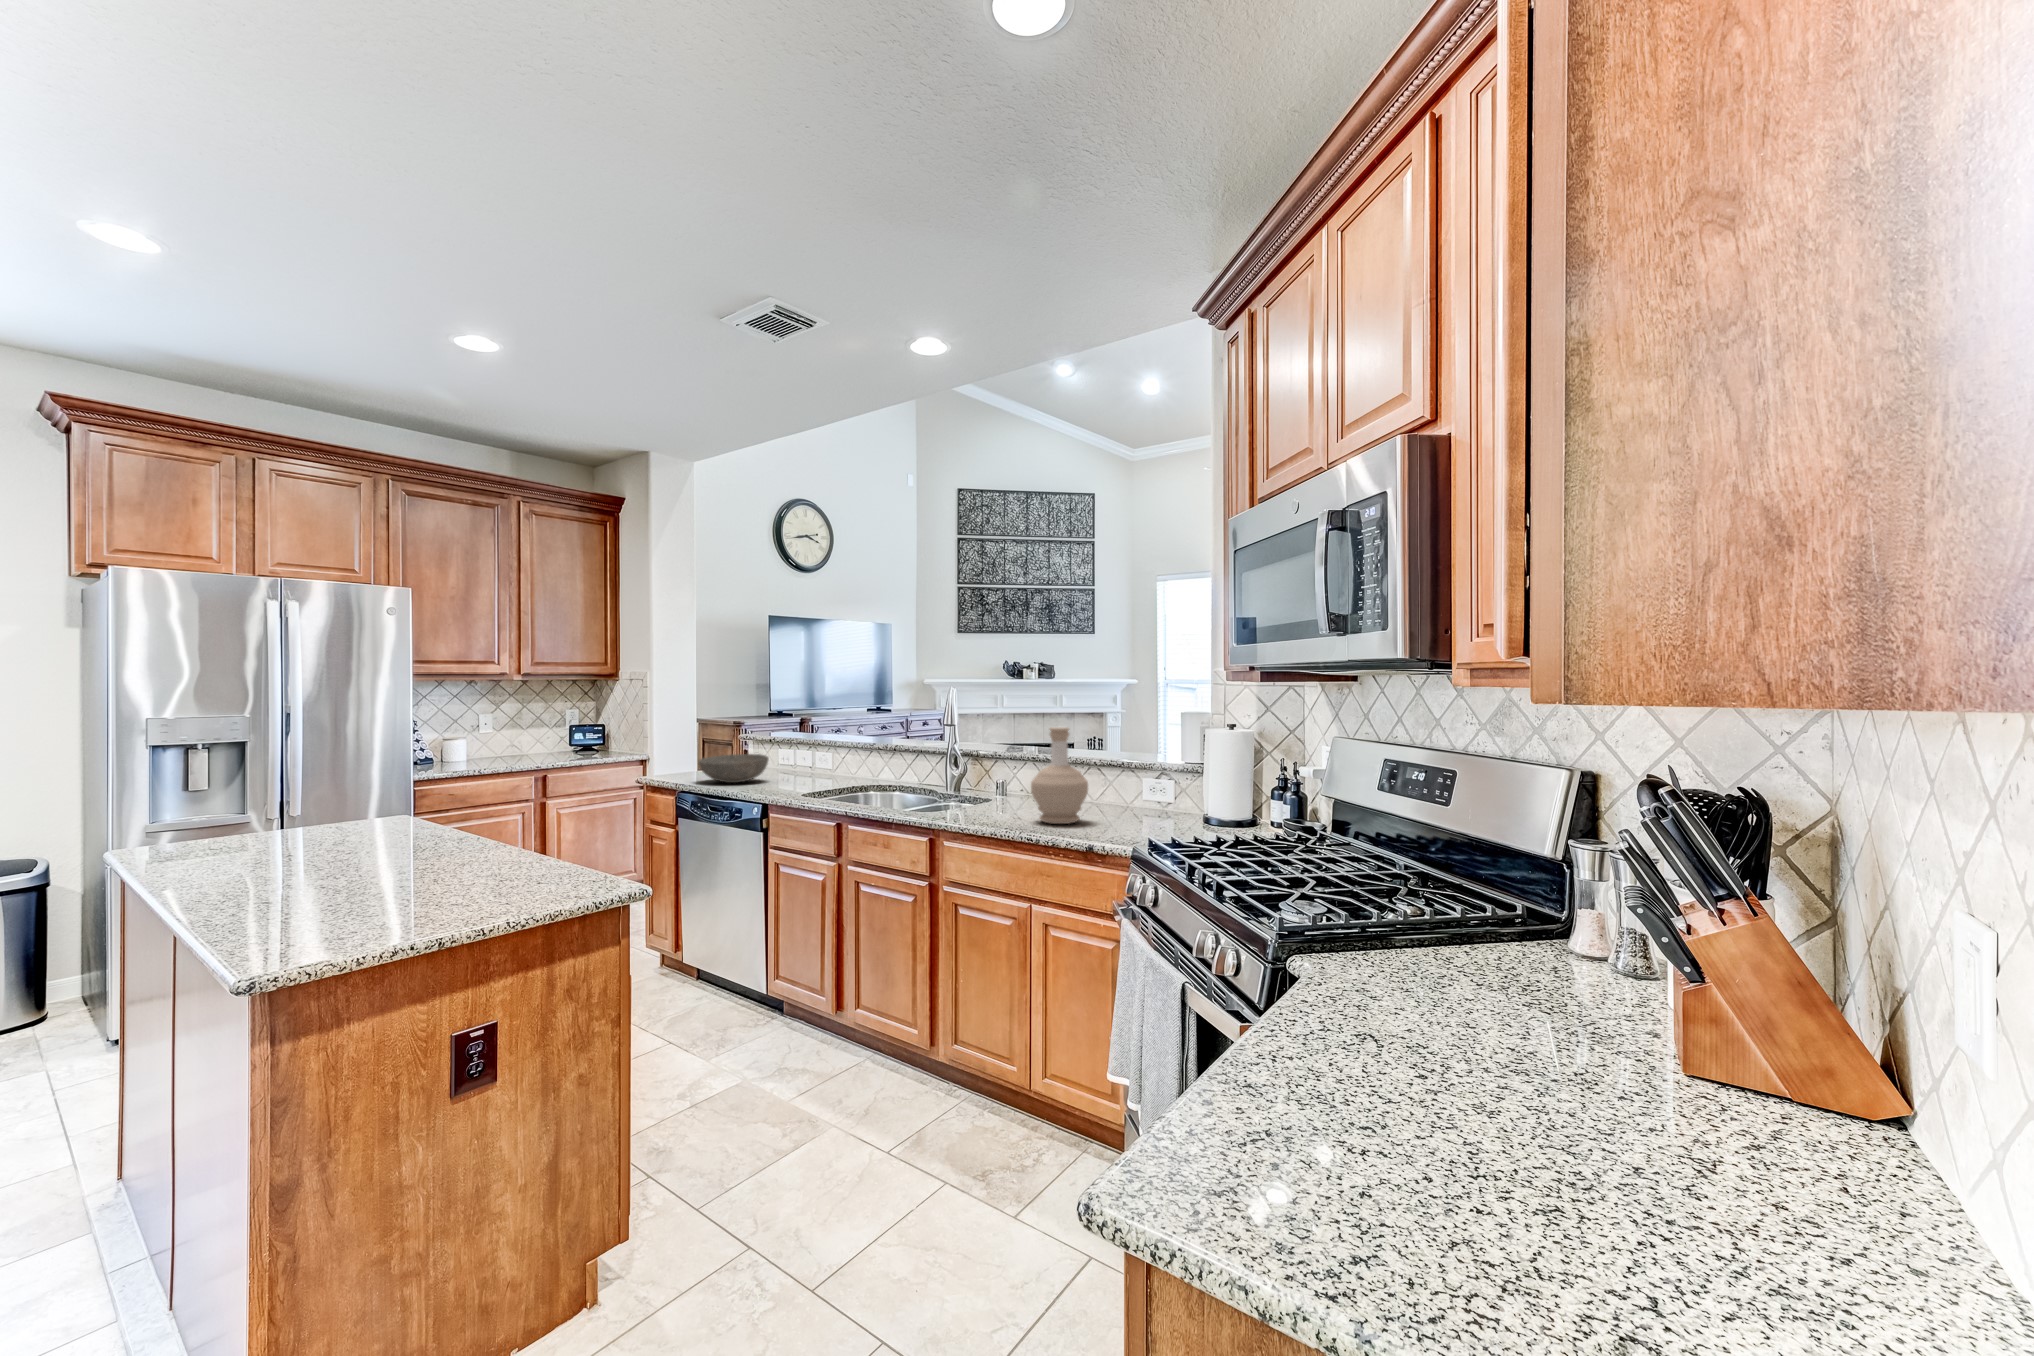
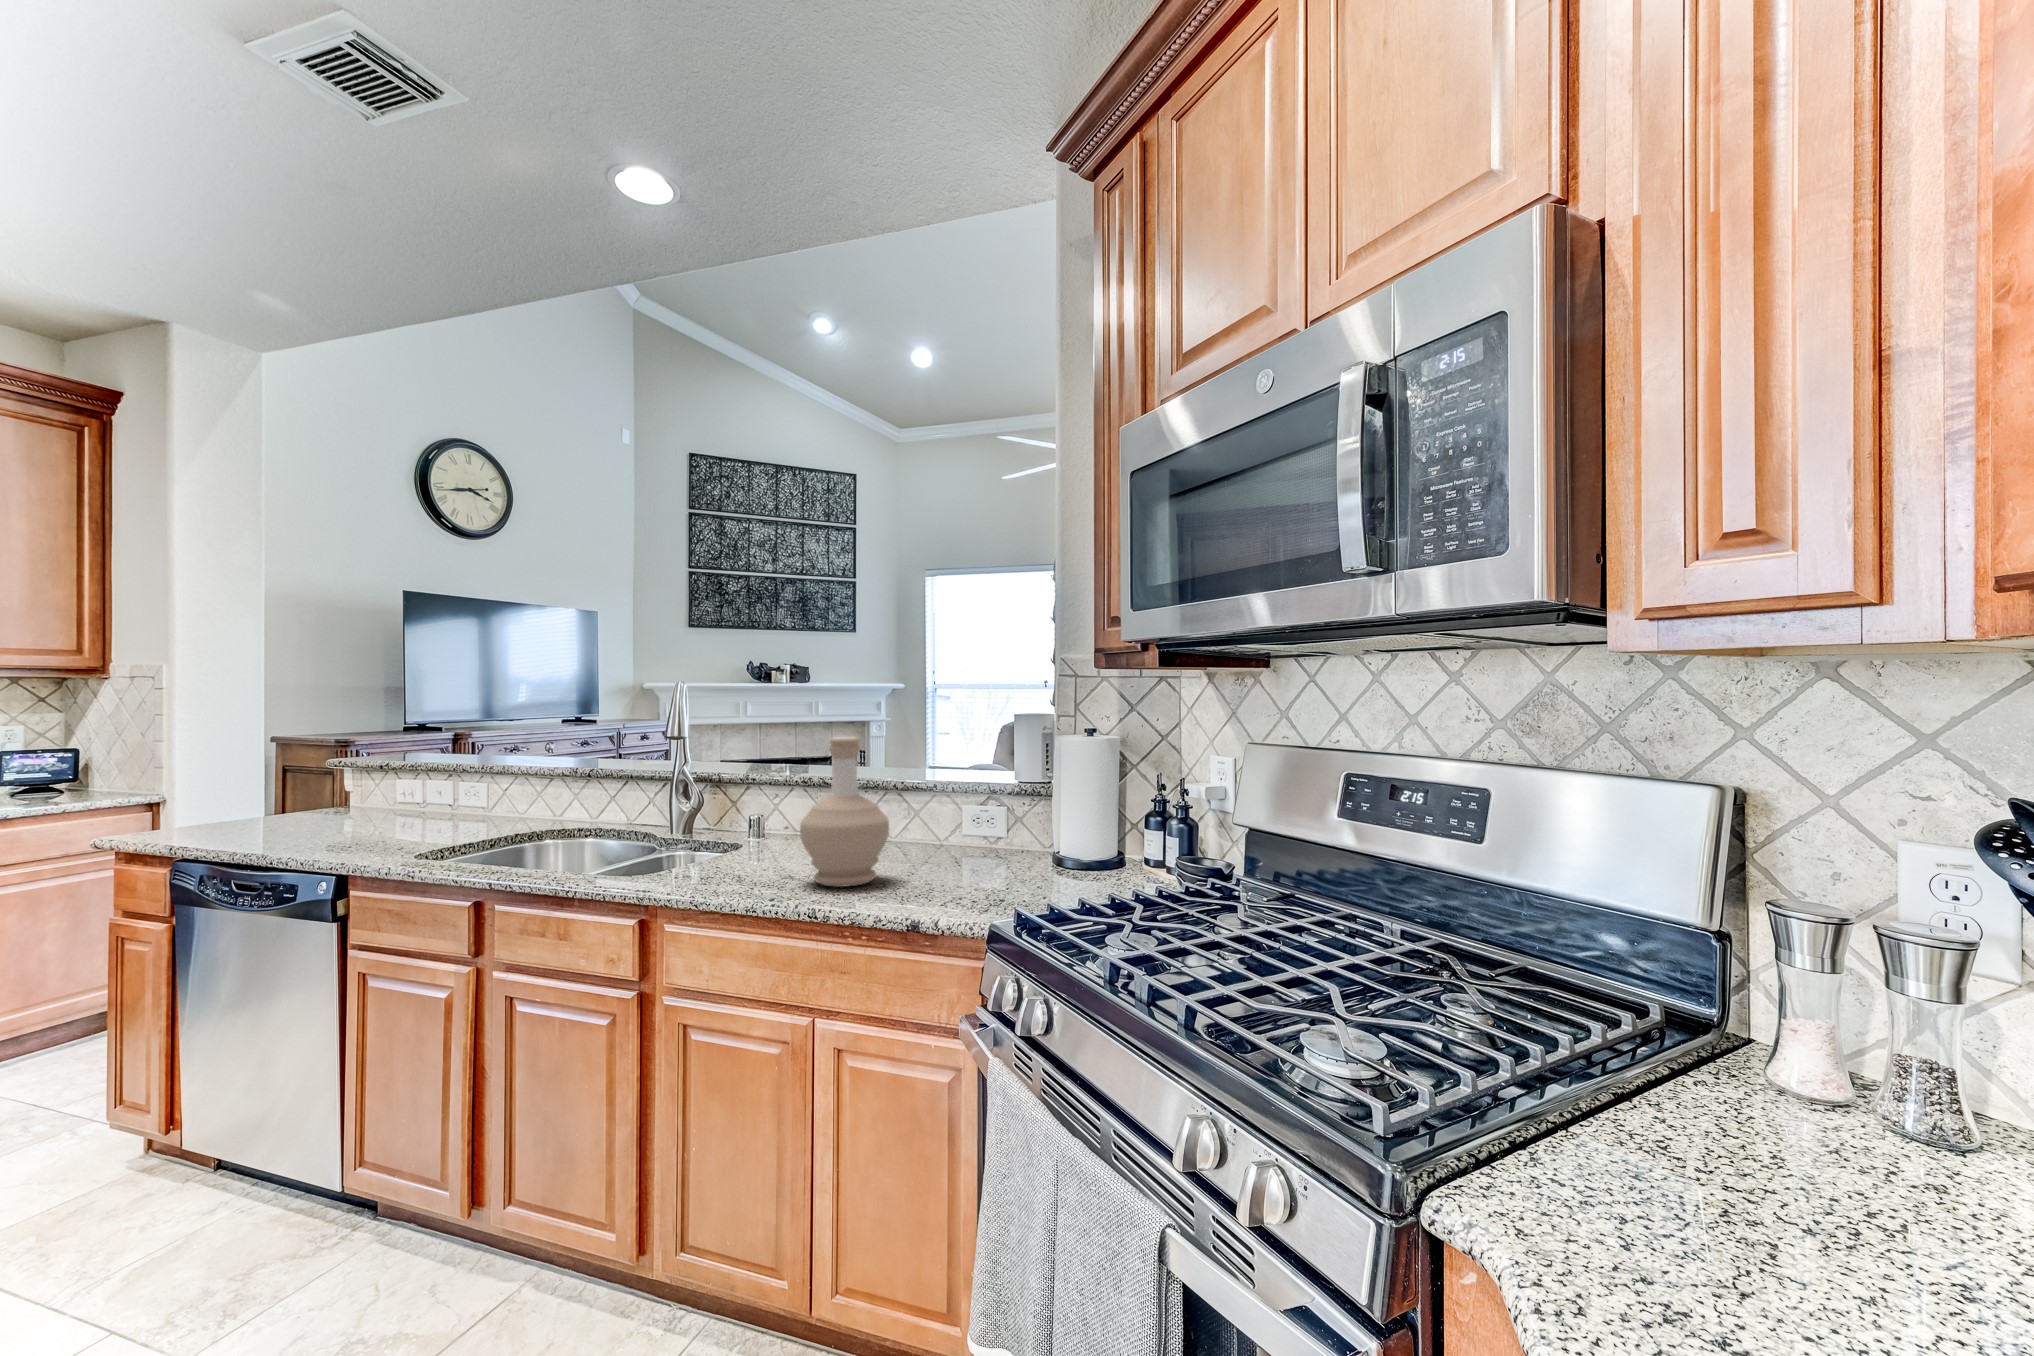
bowl: present [698,754,769,783] -> none [243,790,376,838]

